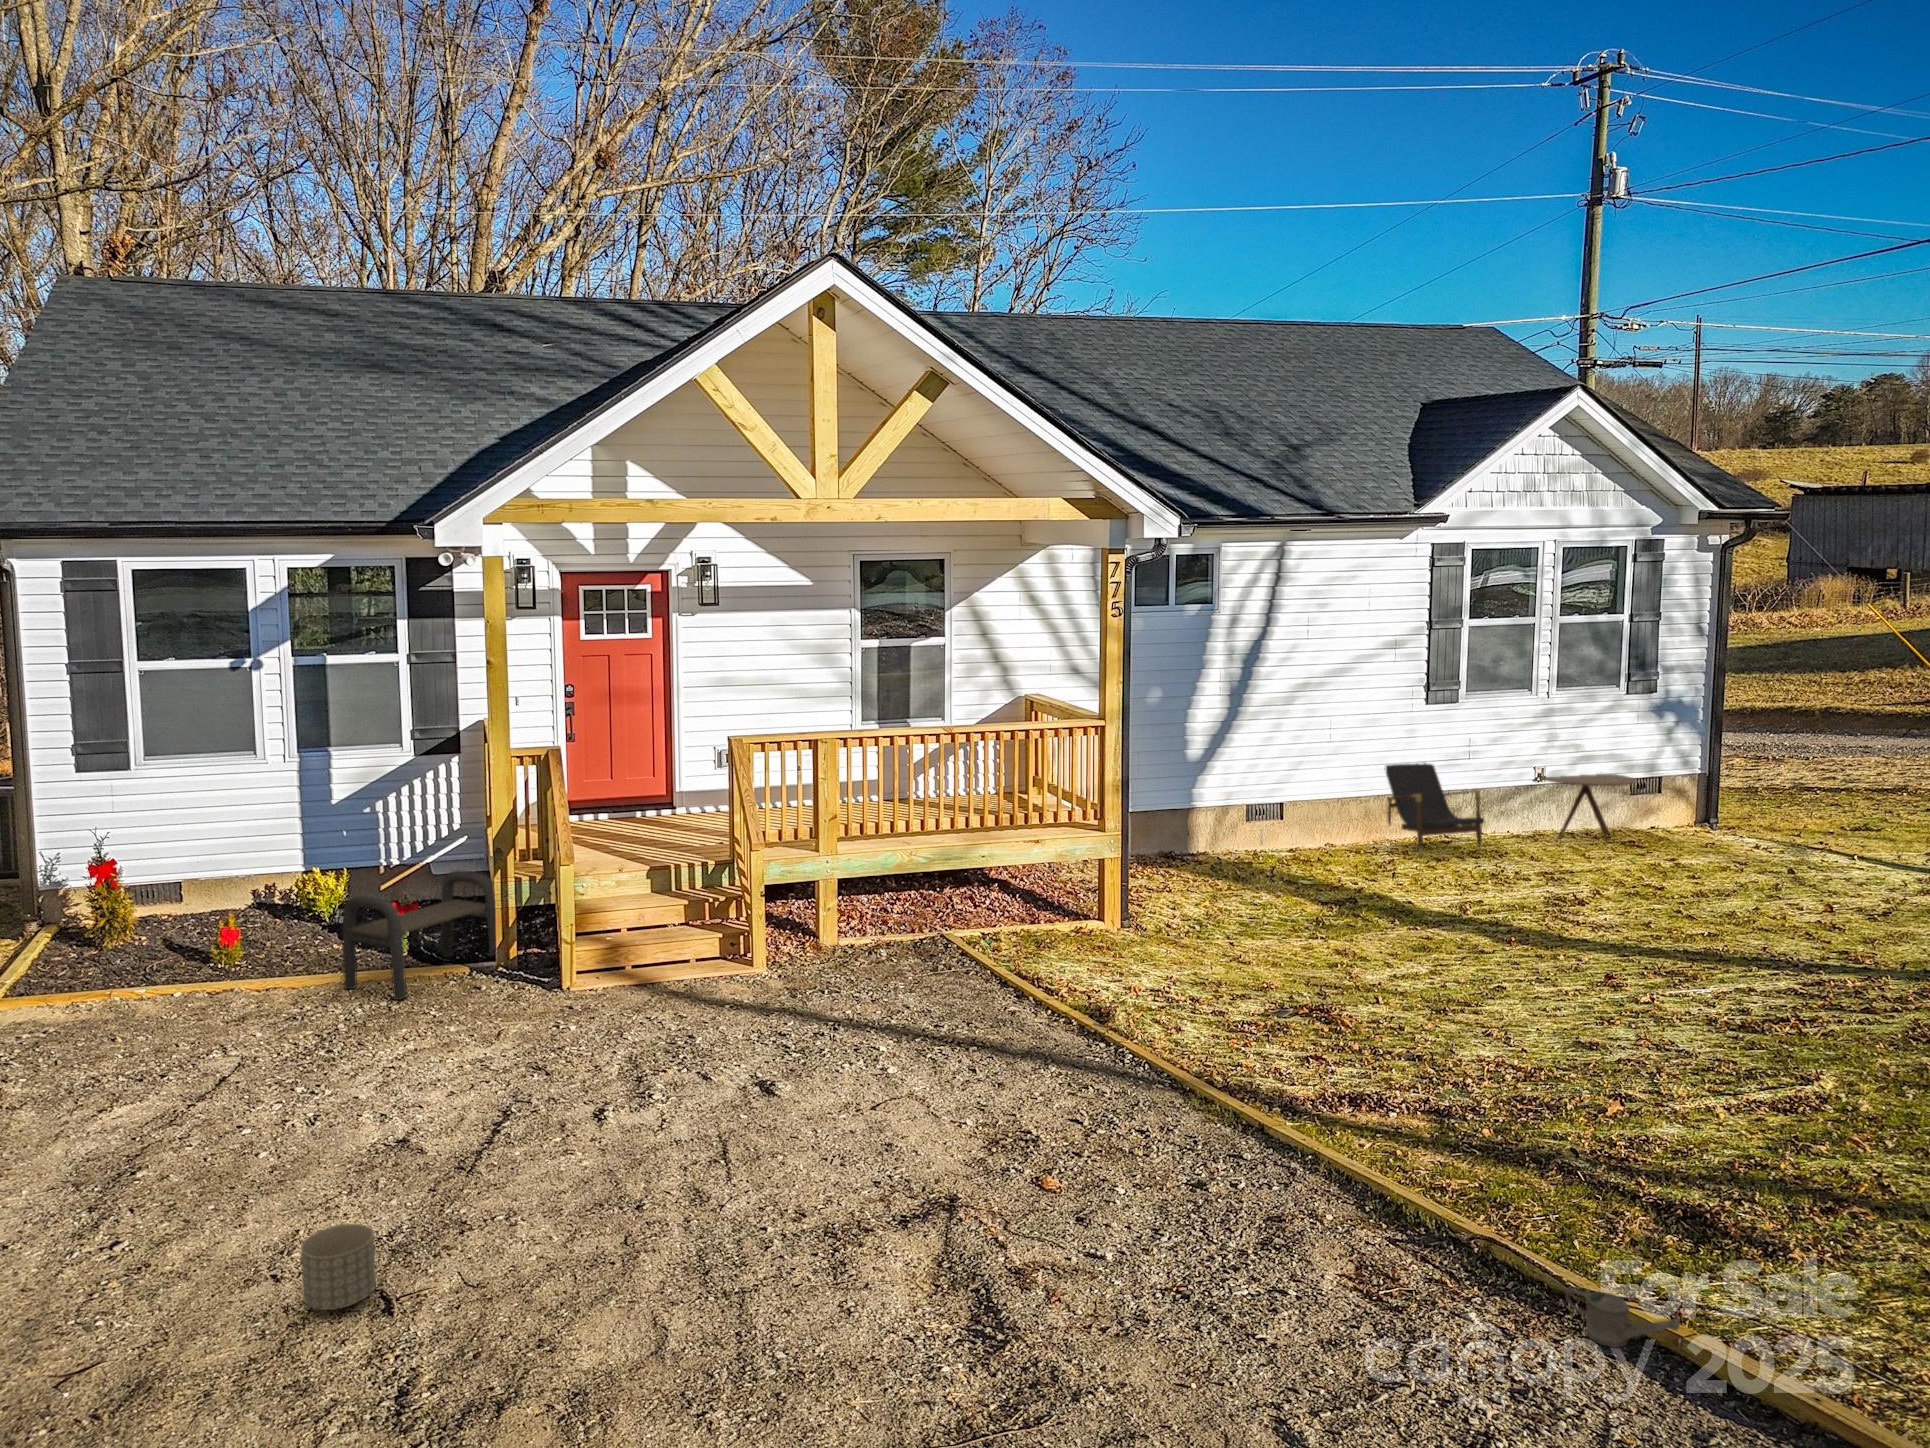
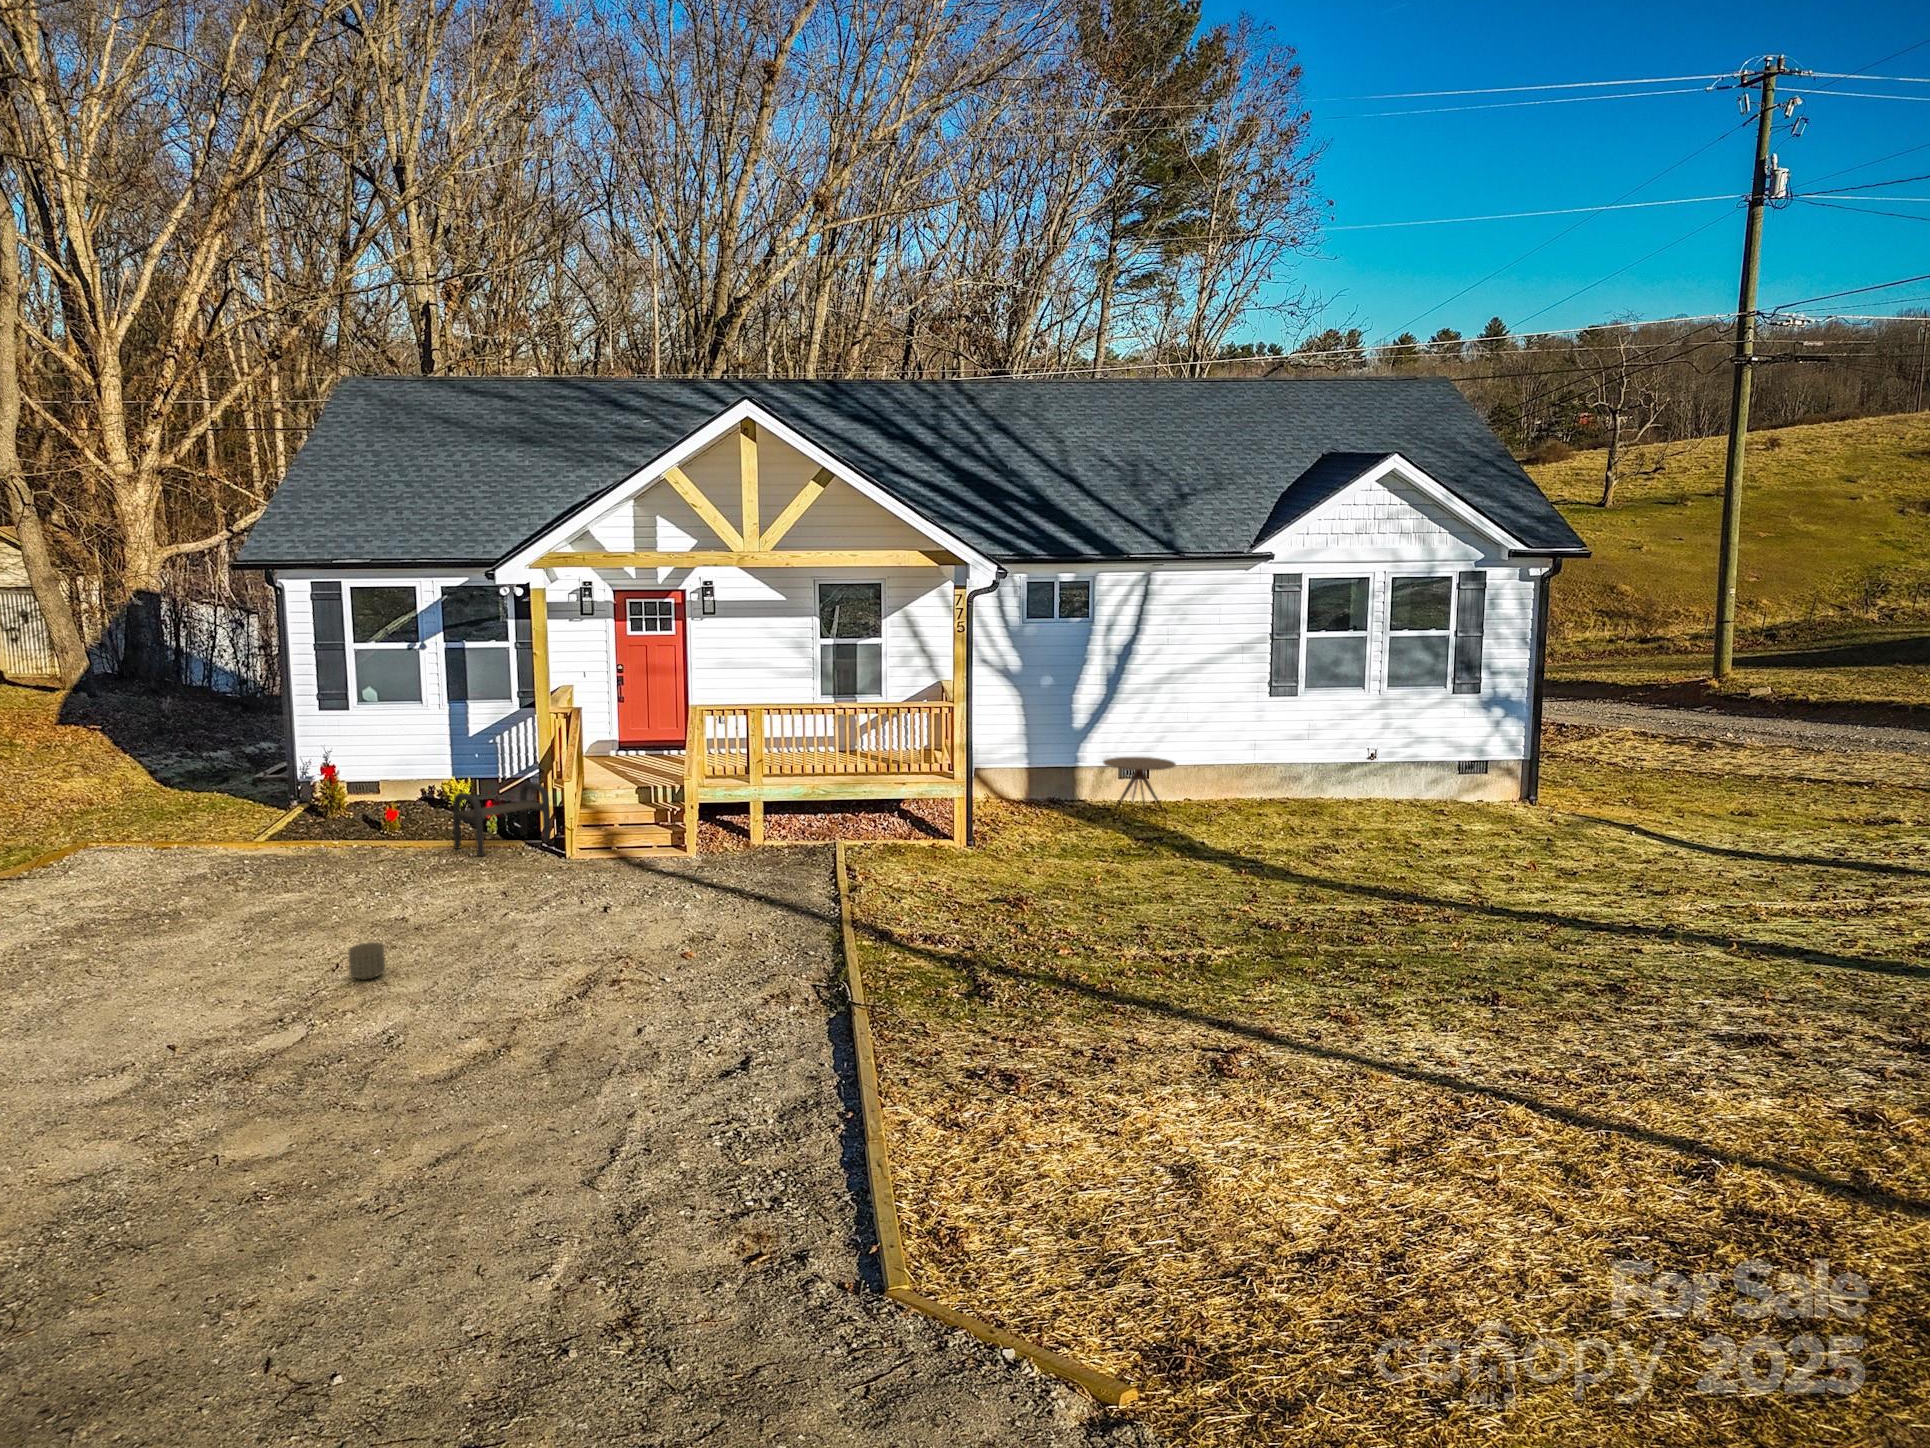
lounge chair: present [1386,763,1484,857] -> none [1232,741,1297,813]
round table: present [1541,774,1637,842] -> present [1103,757,1176,814]
watering can: present [1566,1288,1680,1347] -> none [928,1017,962,1045]

